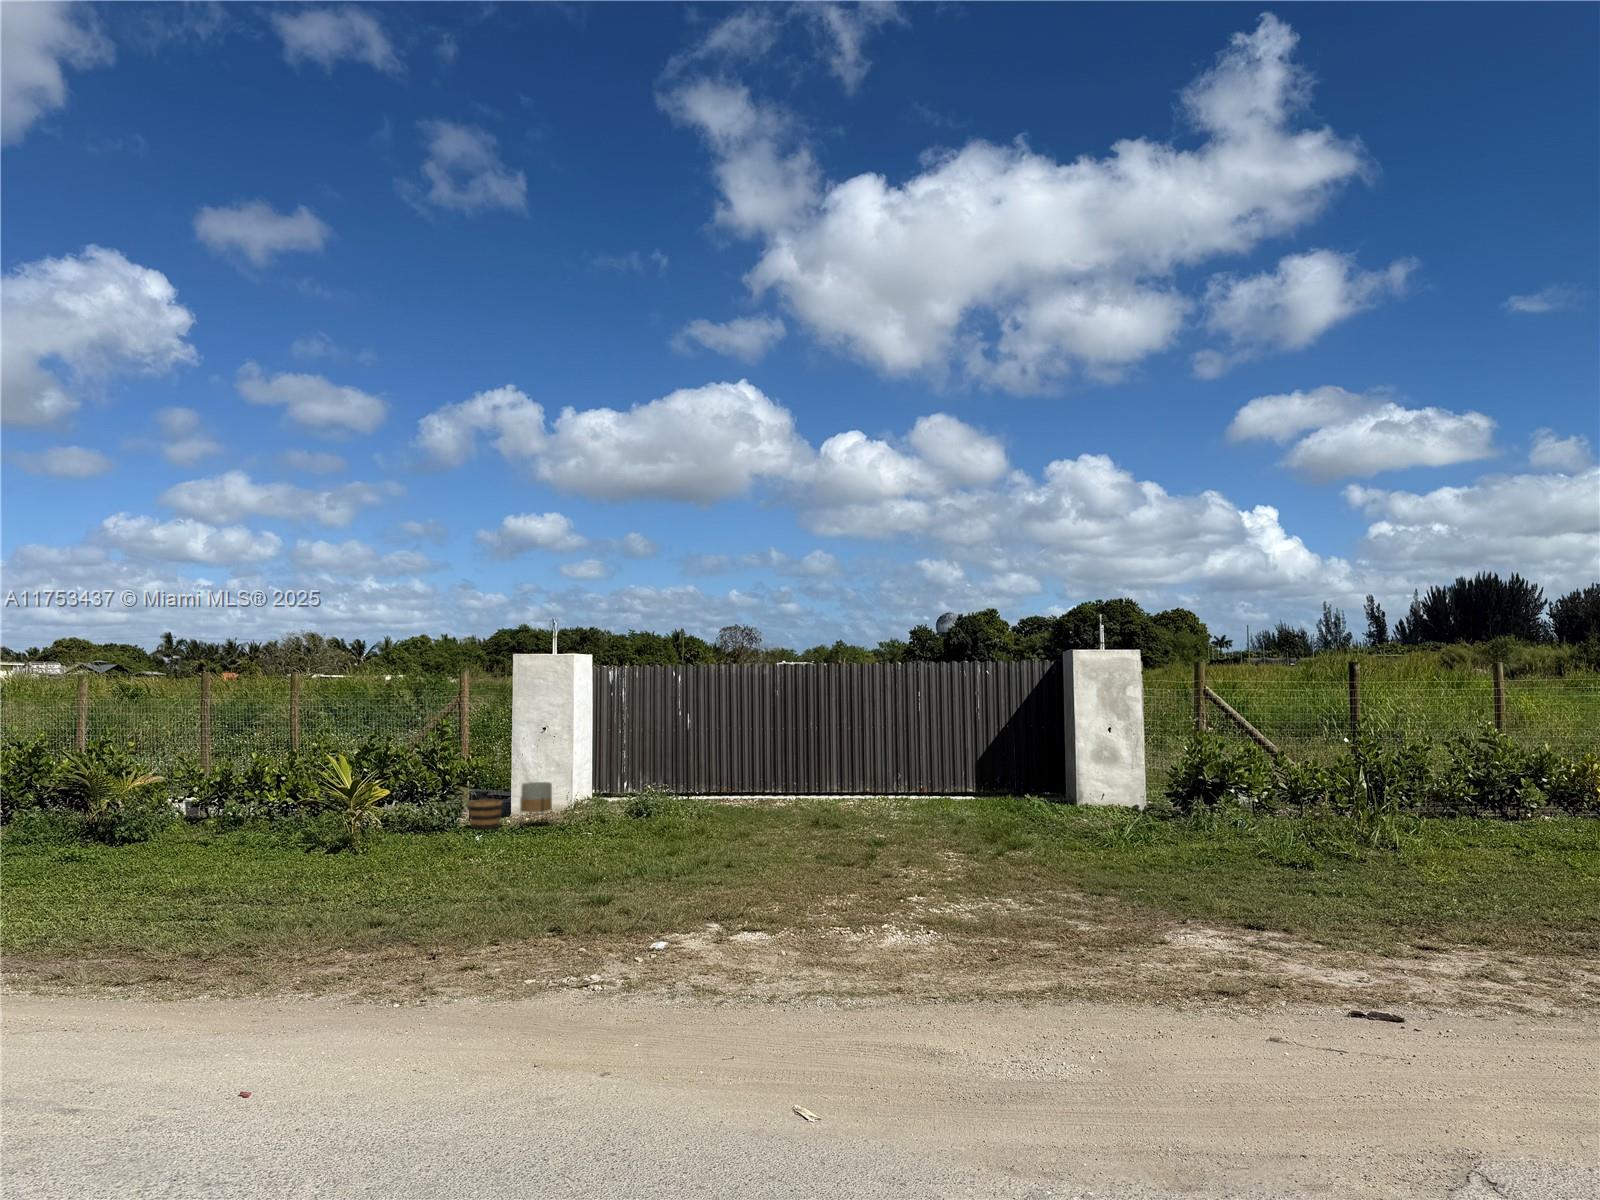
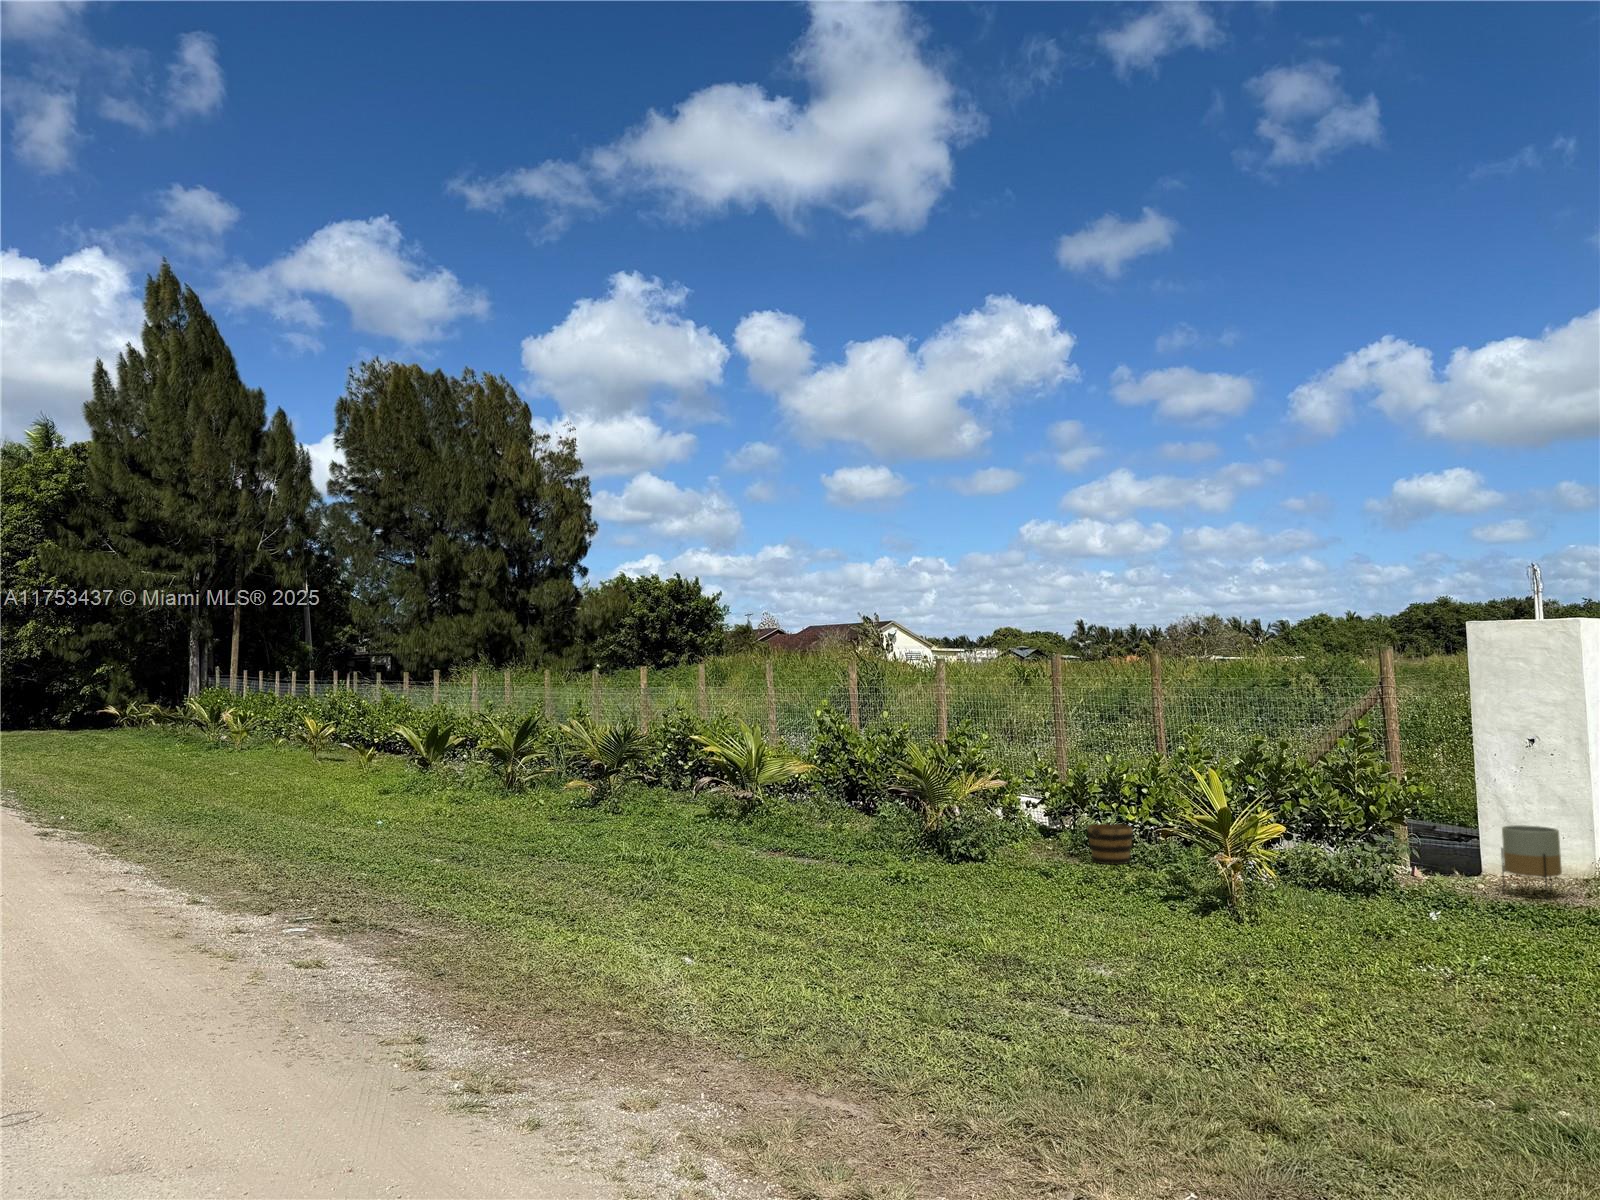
bucket: present [467,799,503,829] -> present [1088,824,1133,864]

